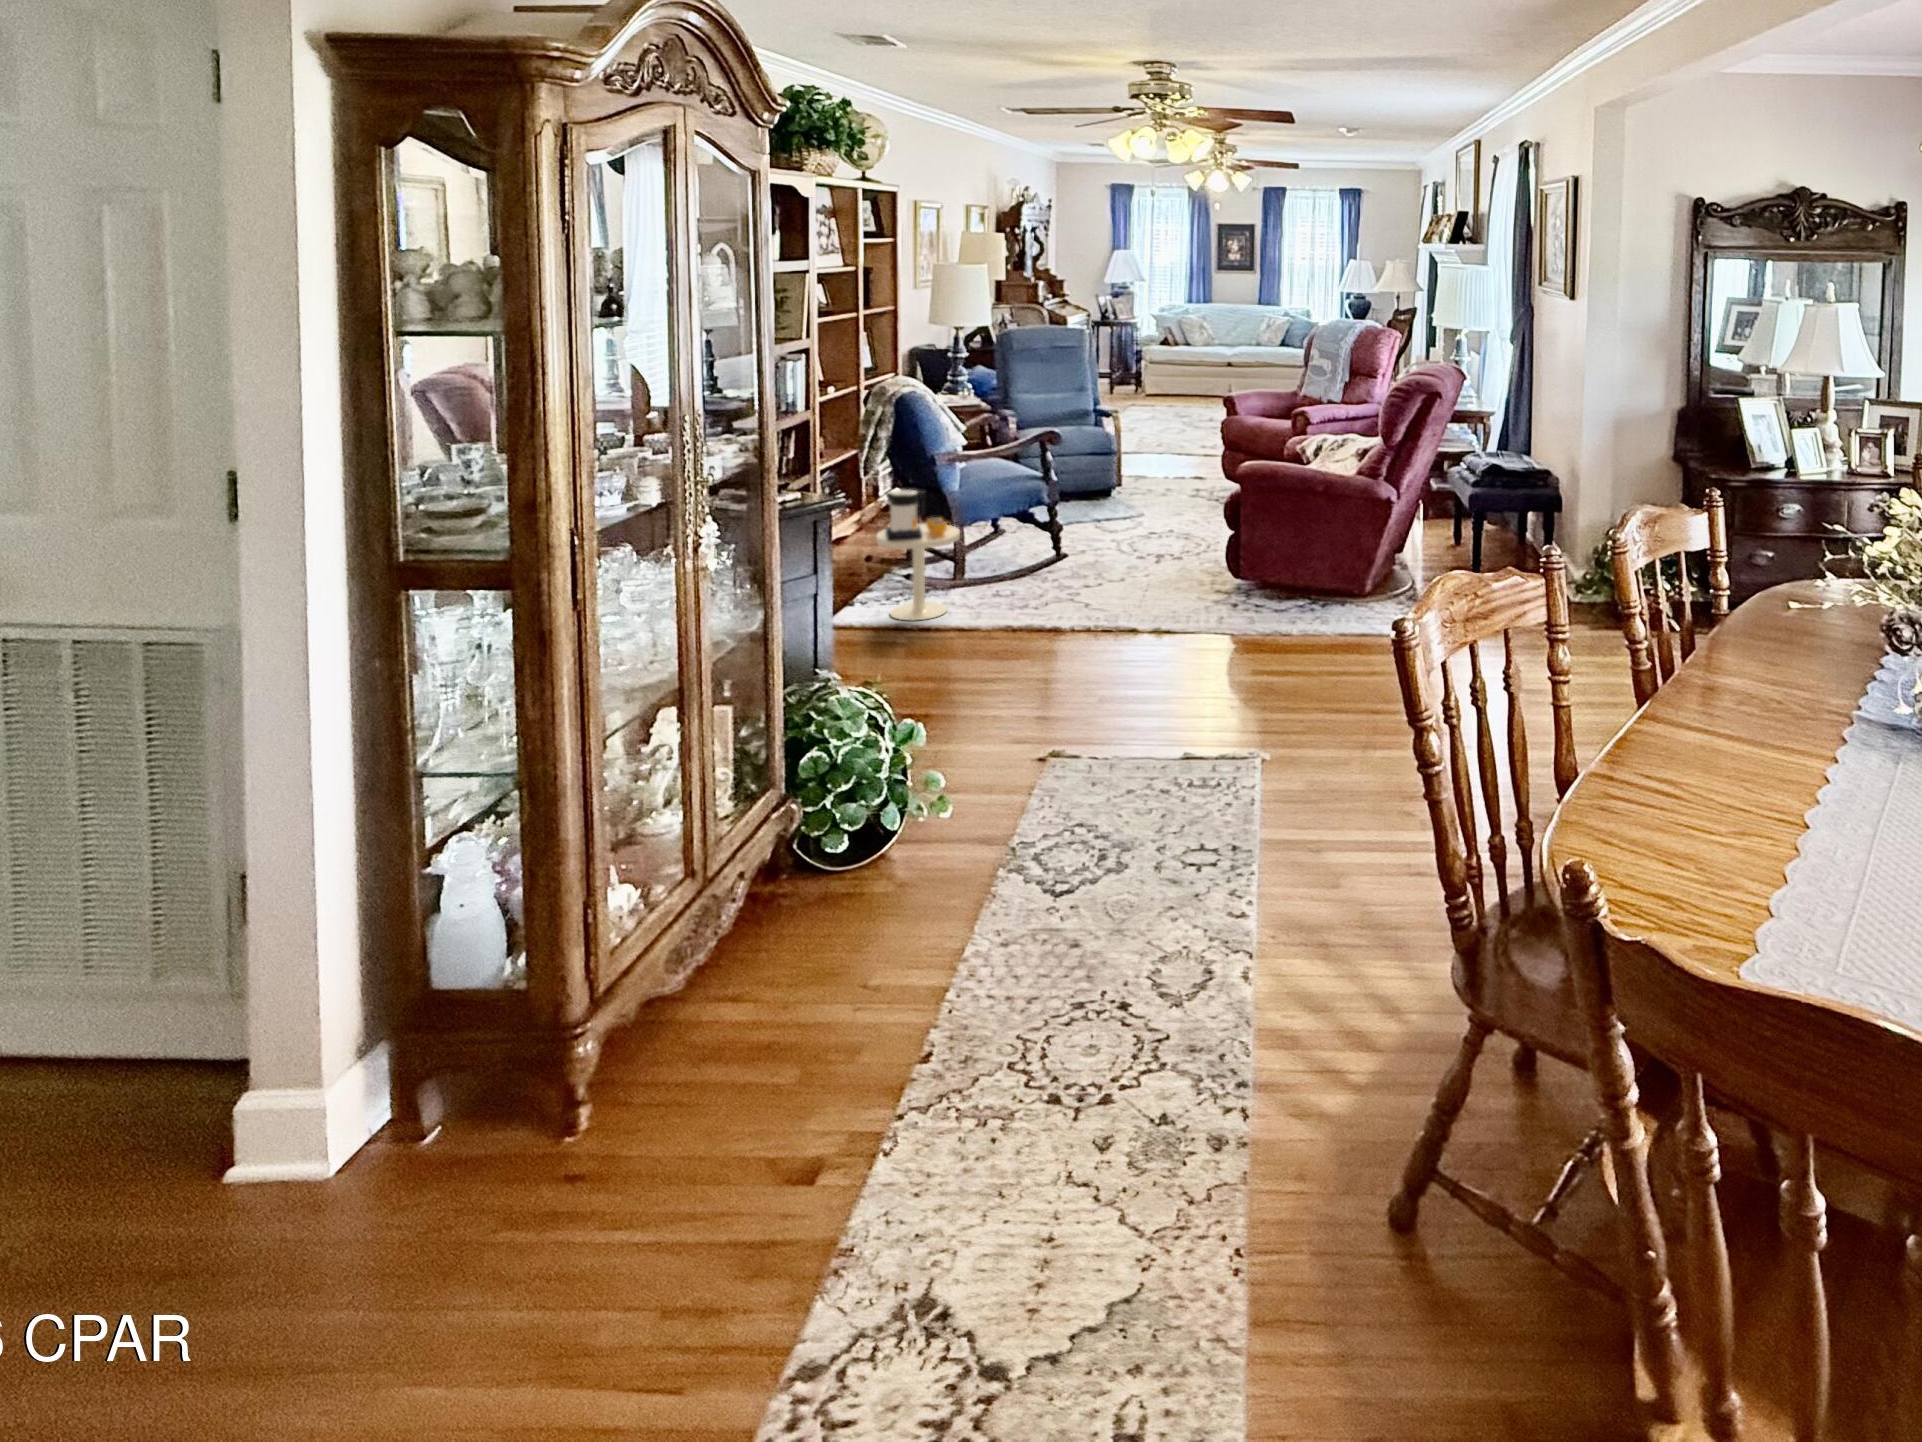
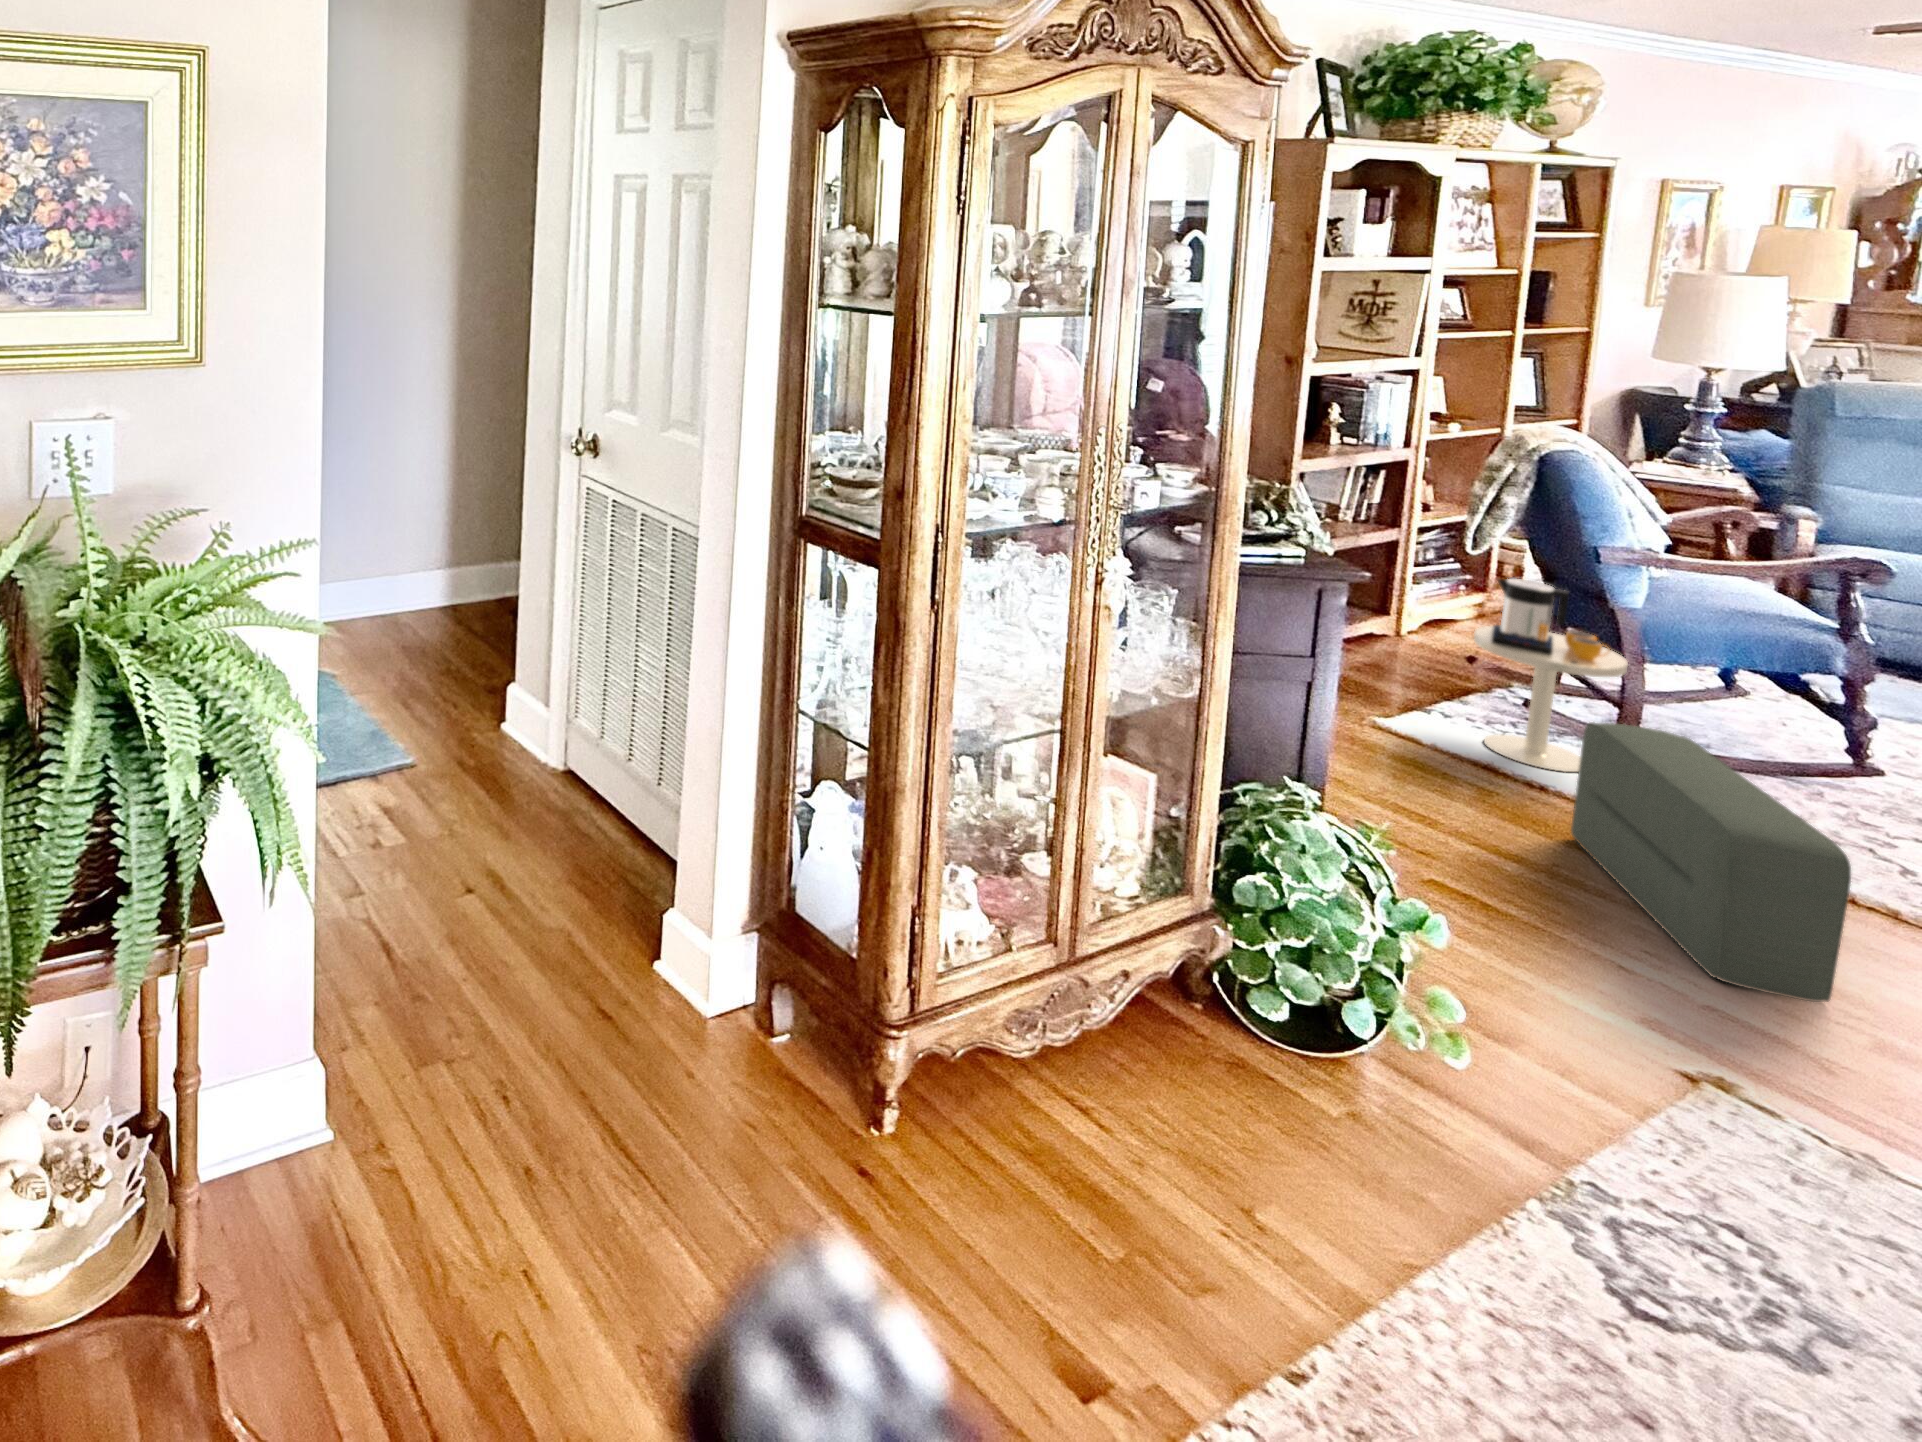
pouf: none [952,565,1084,703] -> present [1571,722,1851,1002]

